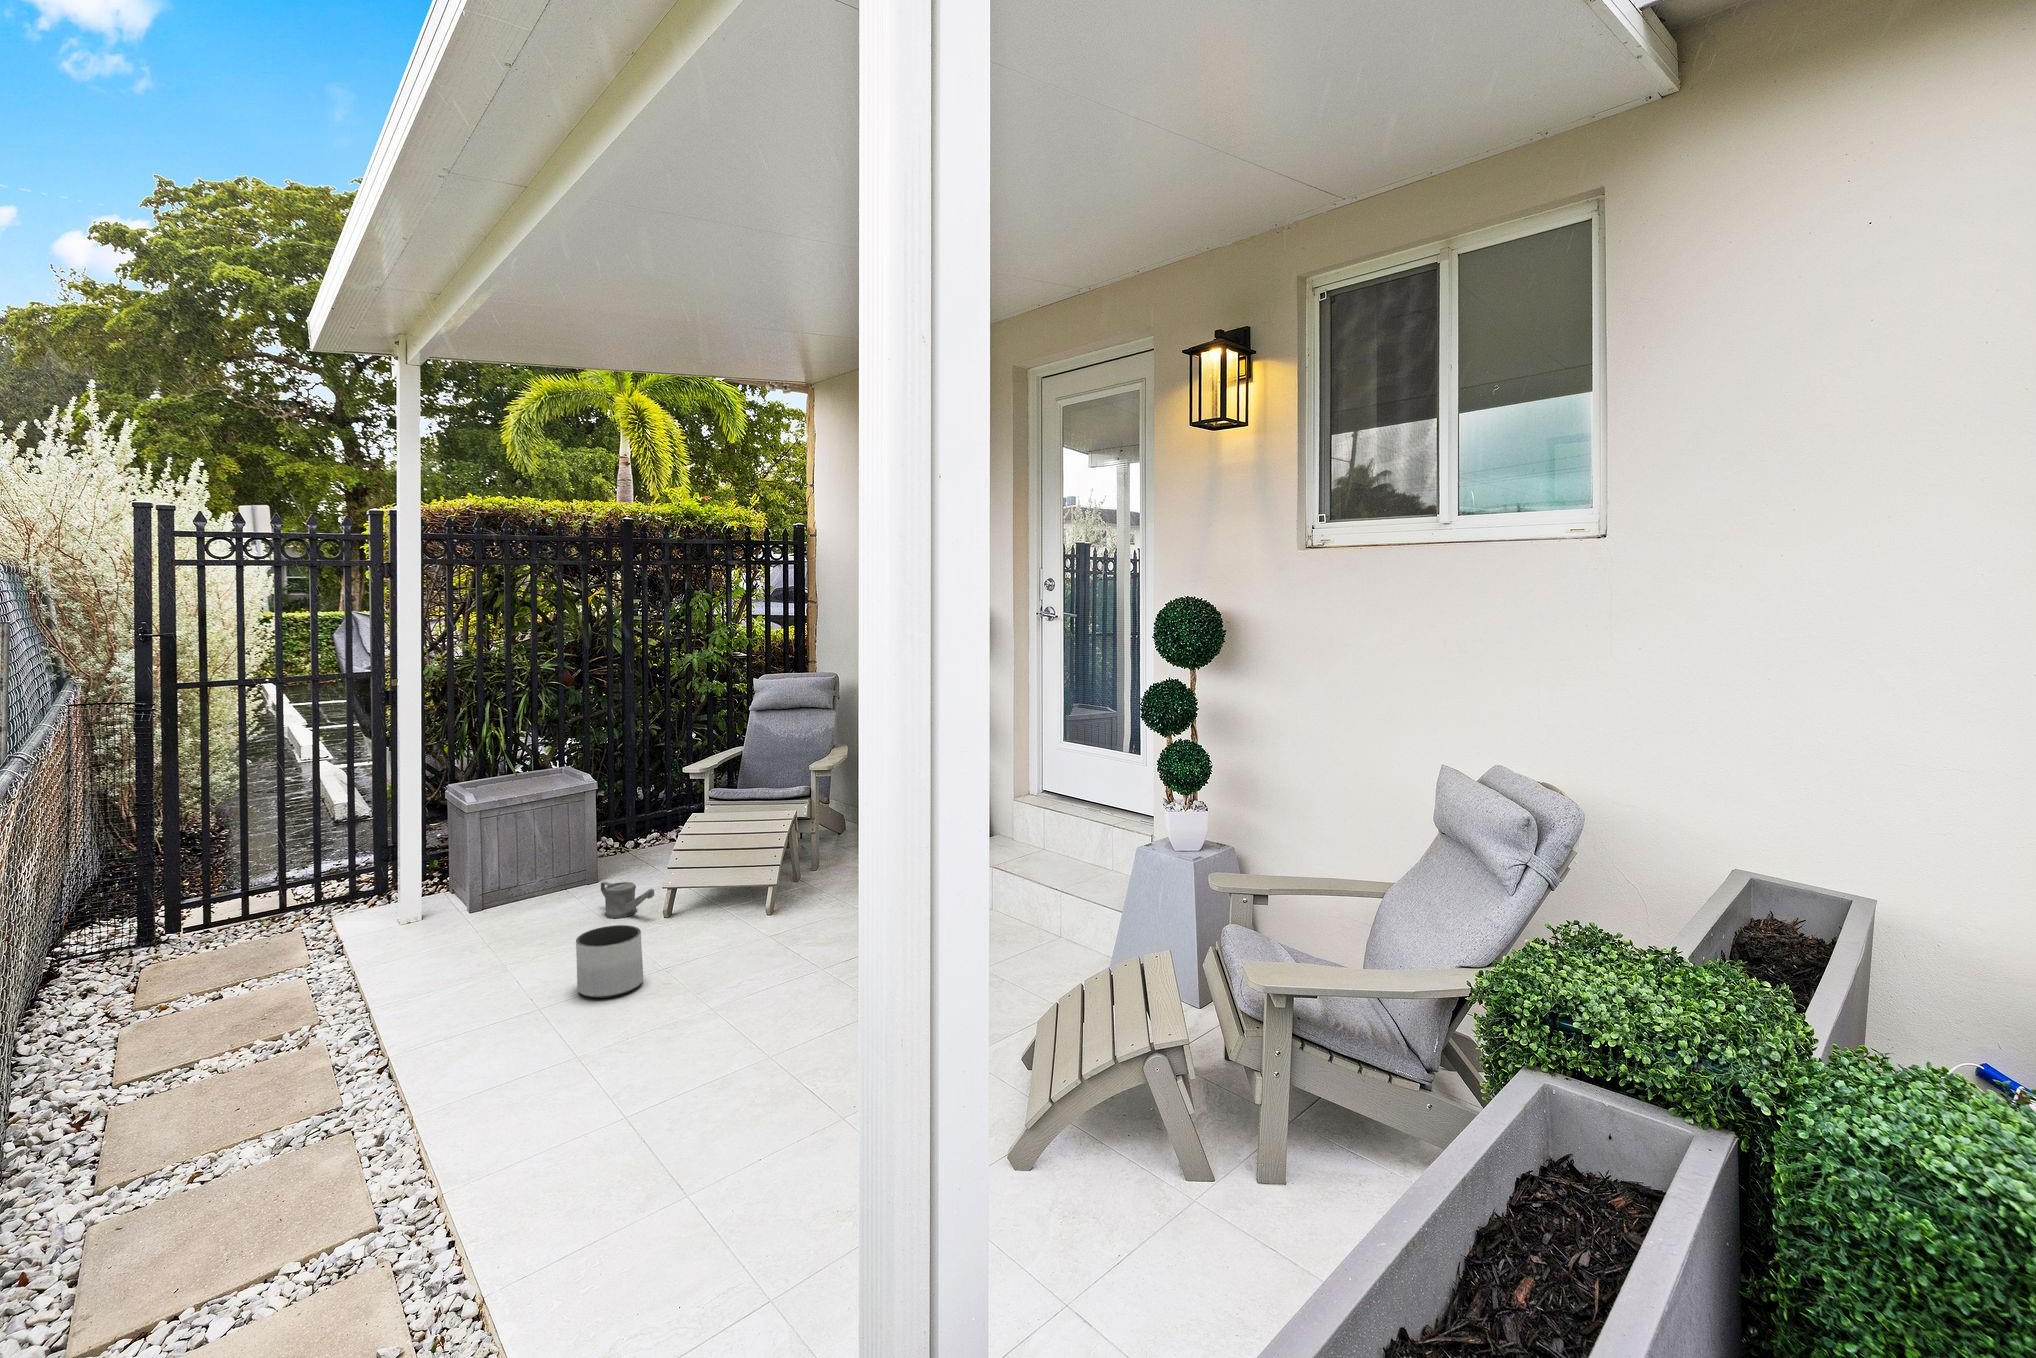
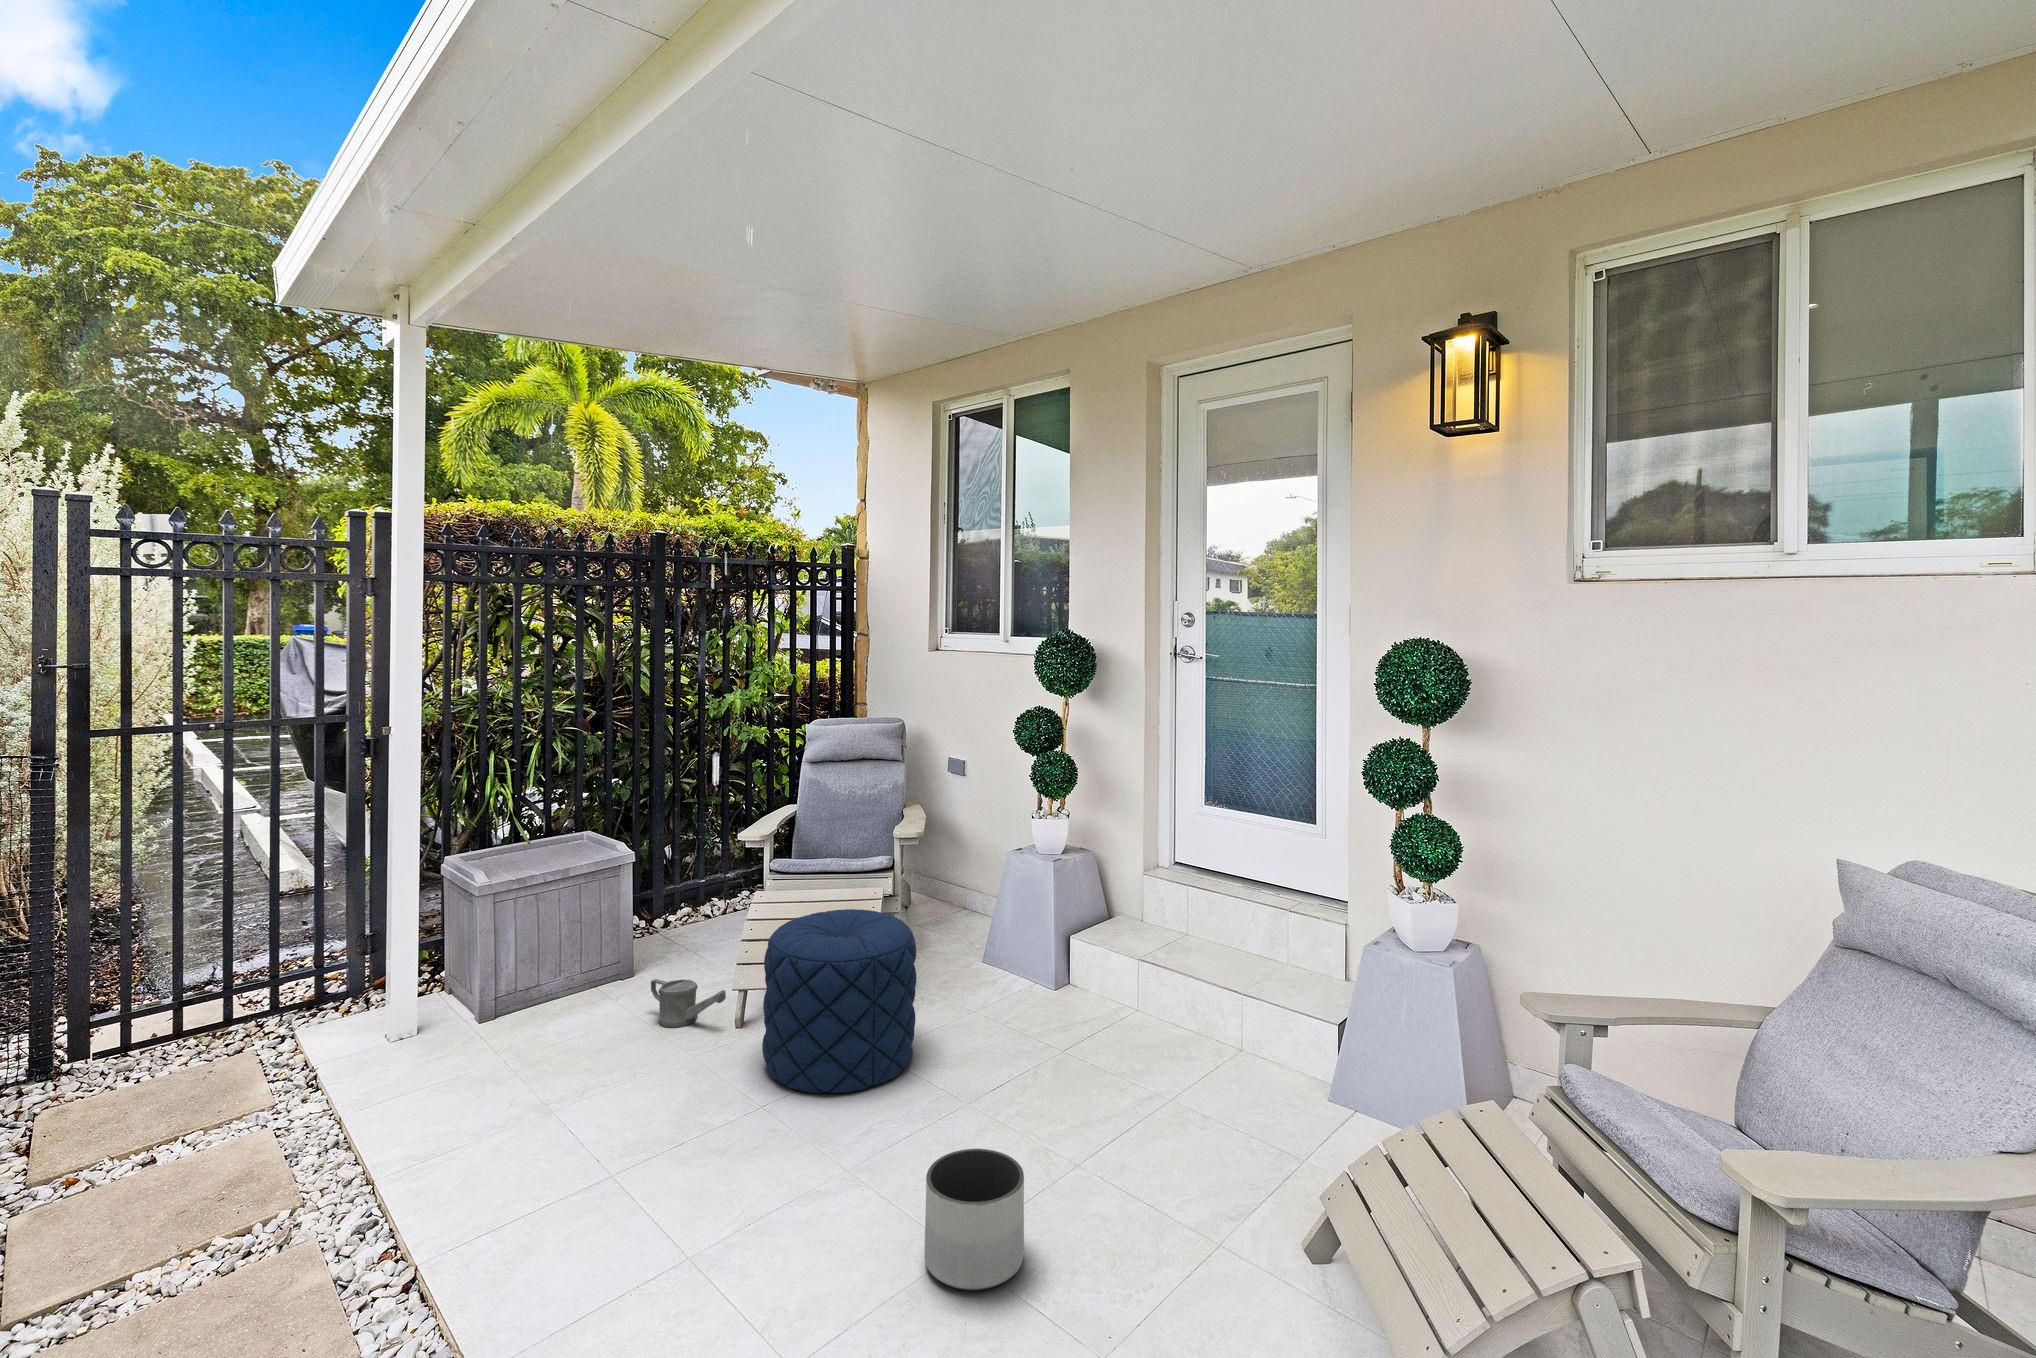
pouf: none [670,825,795,962] -> present [762,909,917,1093]
planter: present [576,925,643,998] -> present [925,1149,1024,1290]

